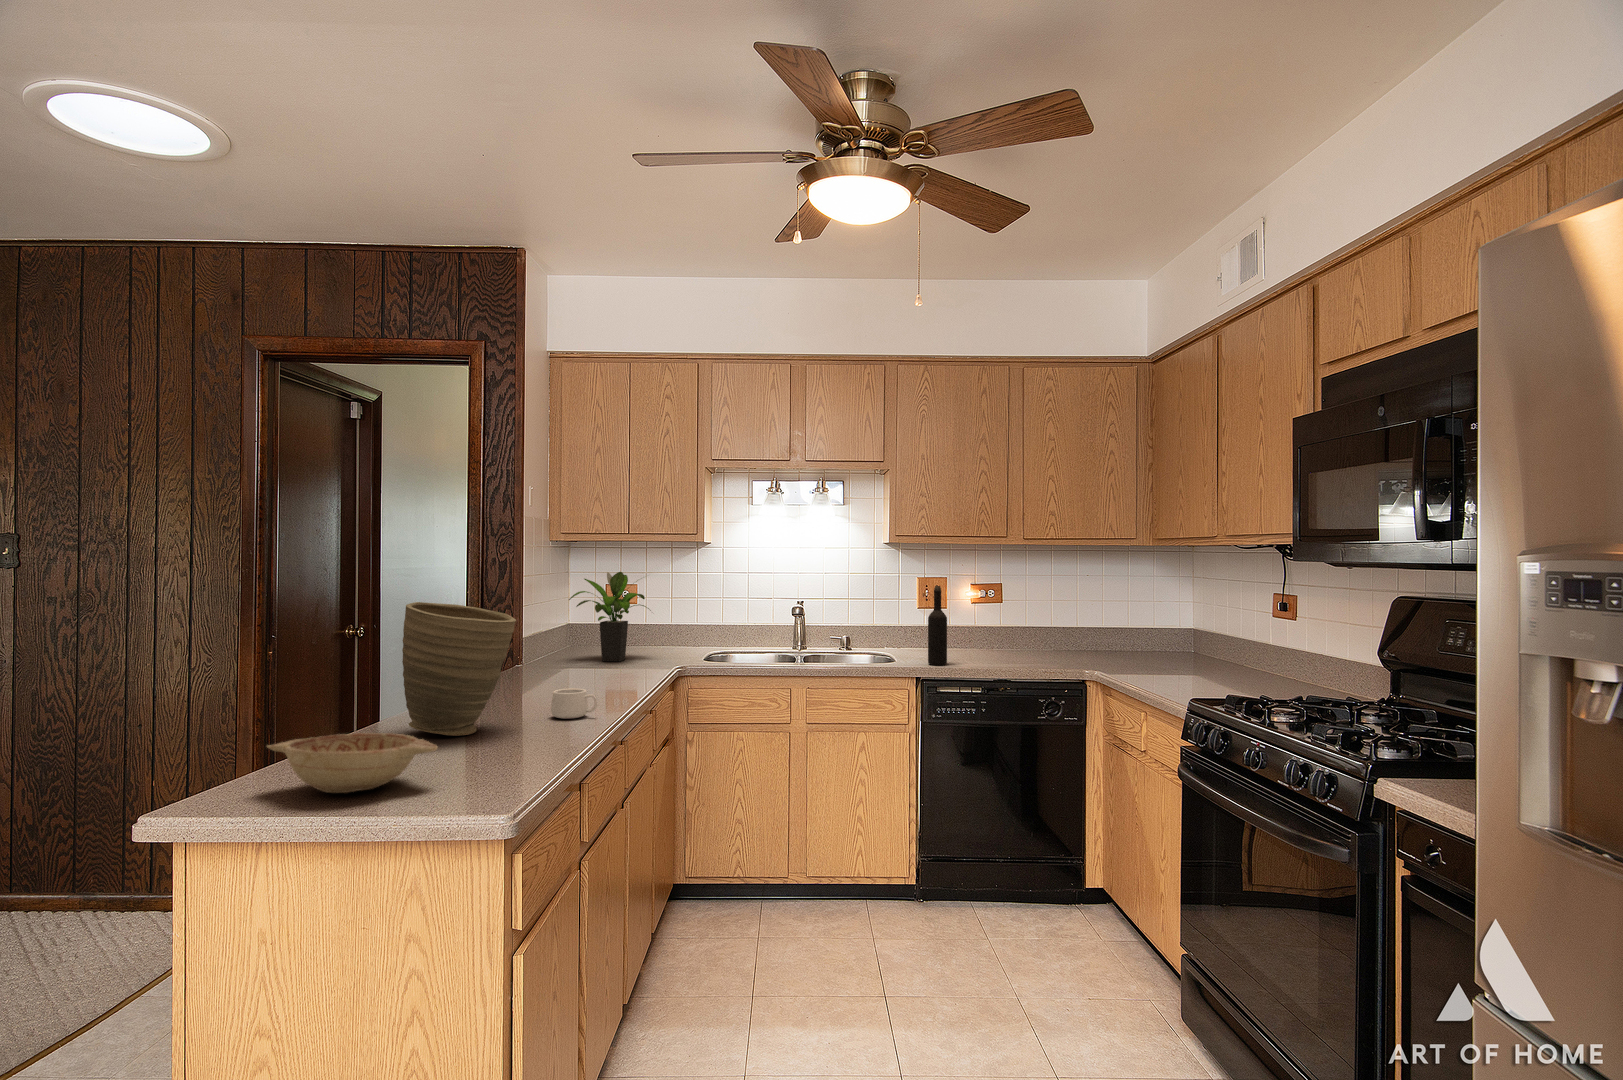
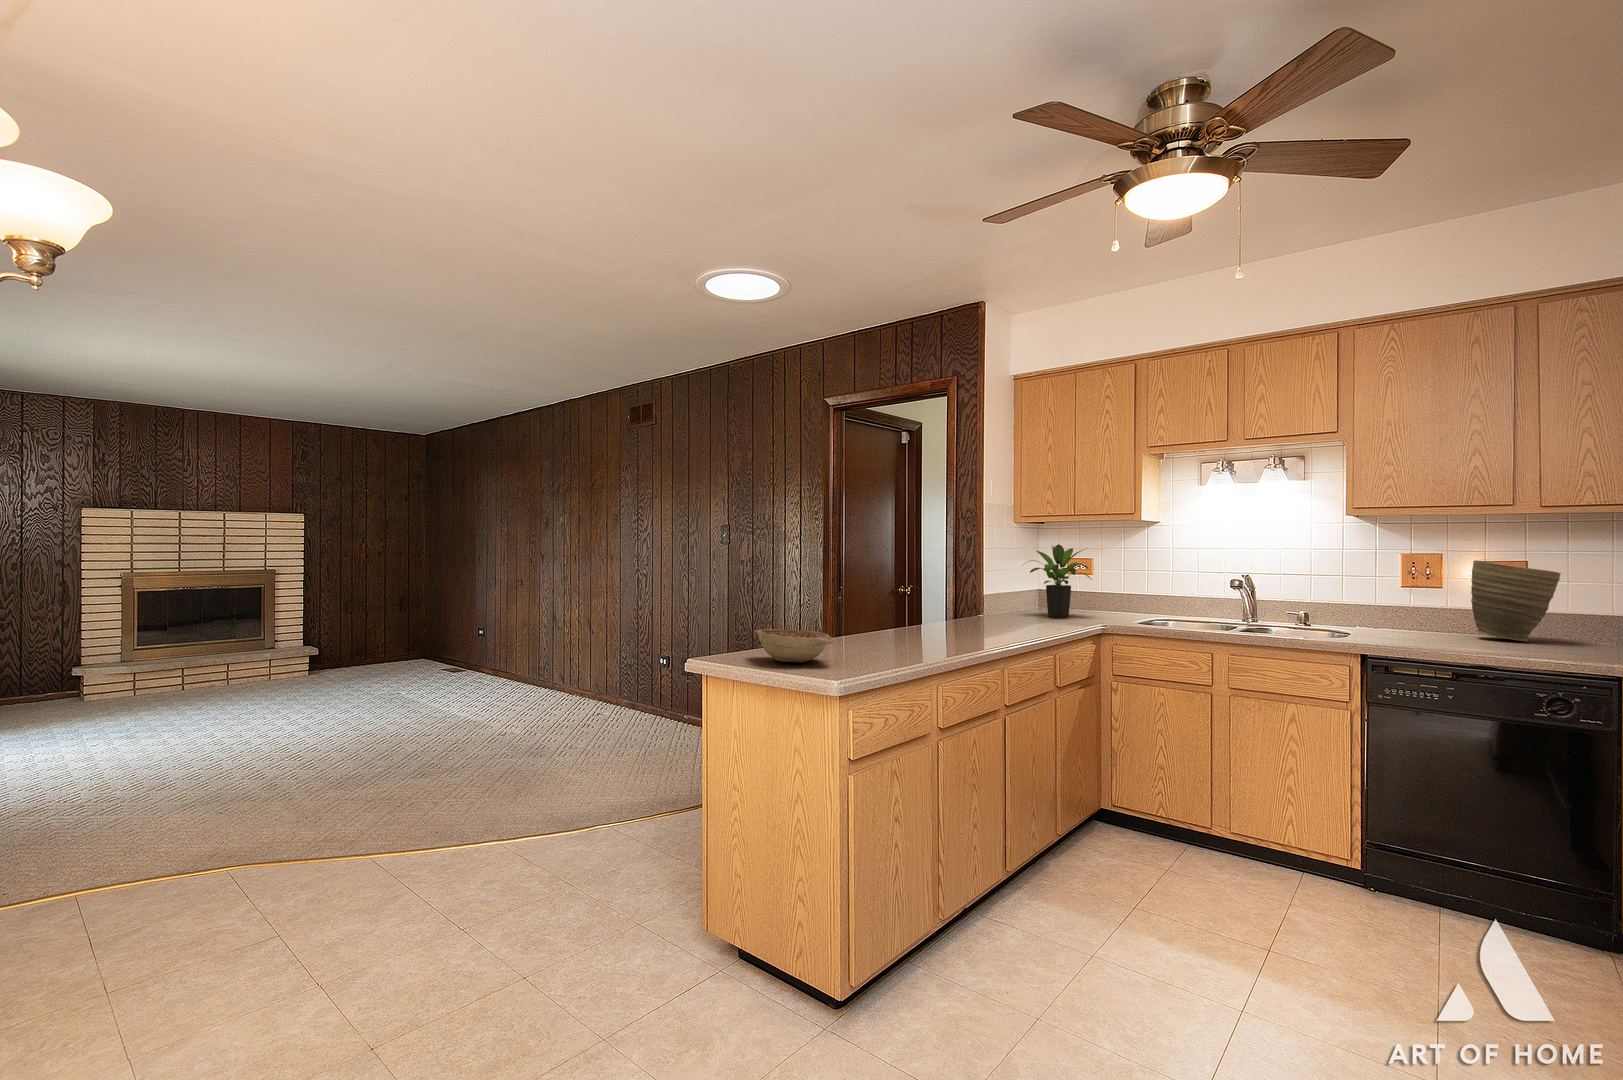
wine bottle: present [928,586,947,665] -> none [1382,560,1408,645]
vase: present [402,602,516,736] -> present [1471,560,1561,642]
mug: present [551,689,597,719] -> none [953,624,985,645]

